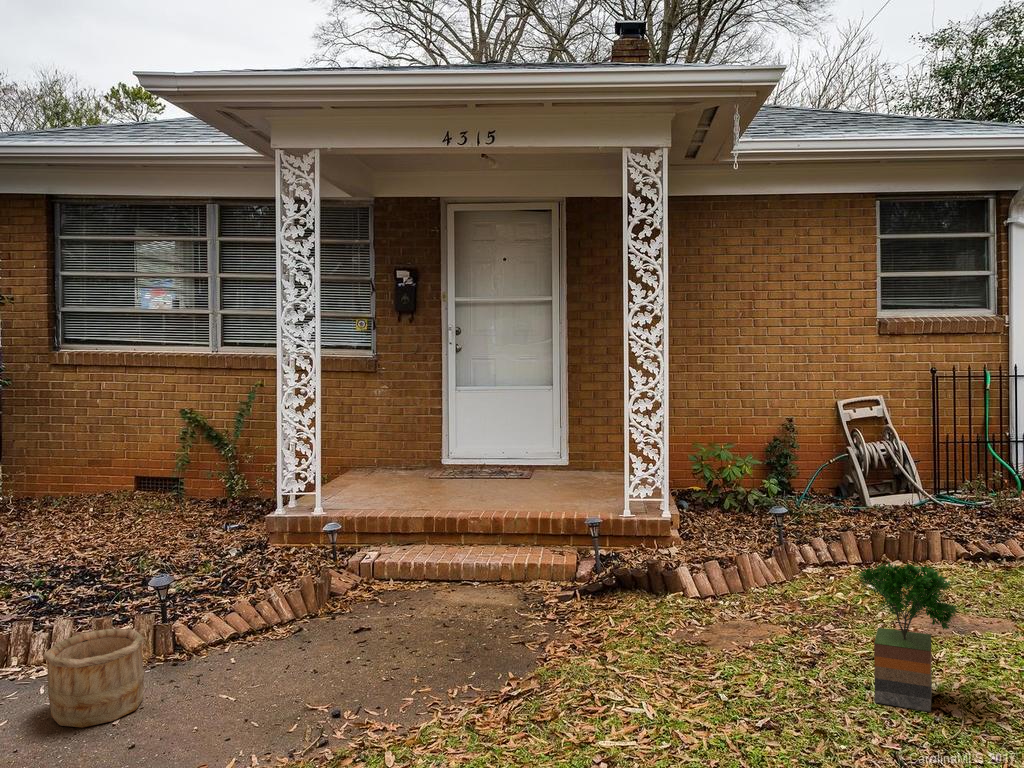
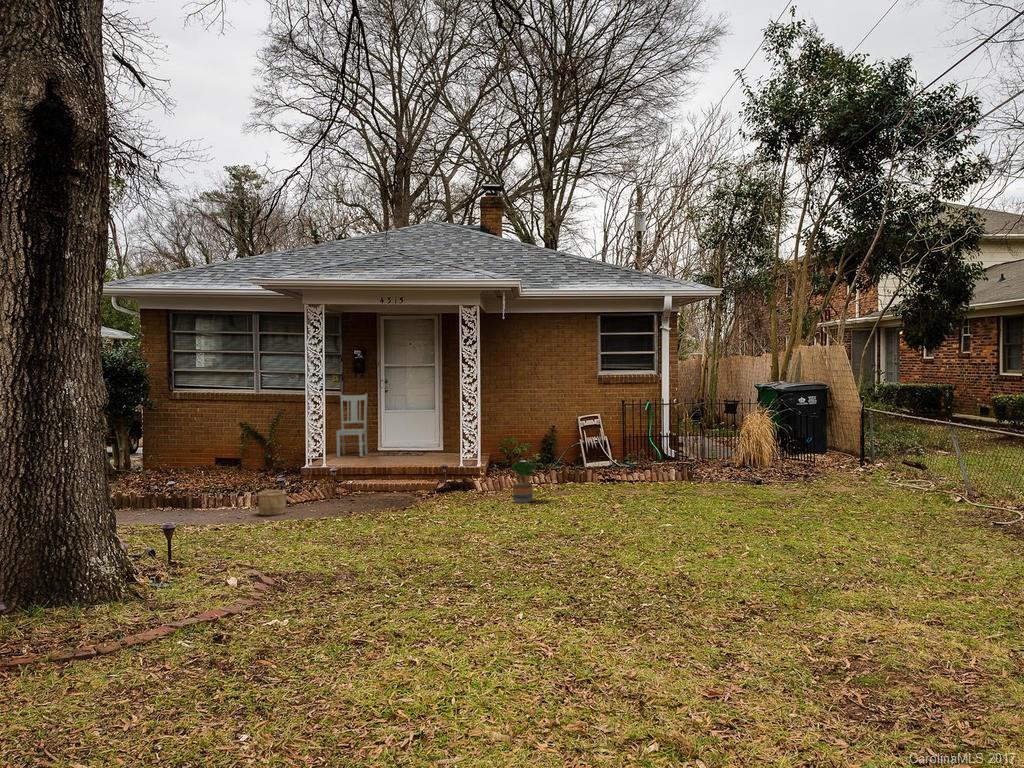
chair: none [356,354,421,482] -> present [336,394,368,457]

